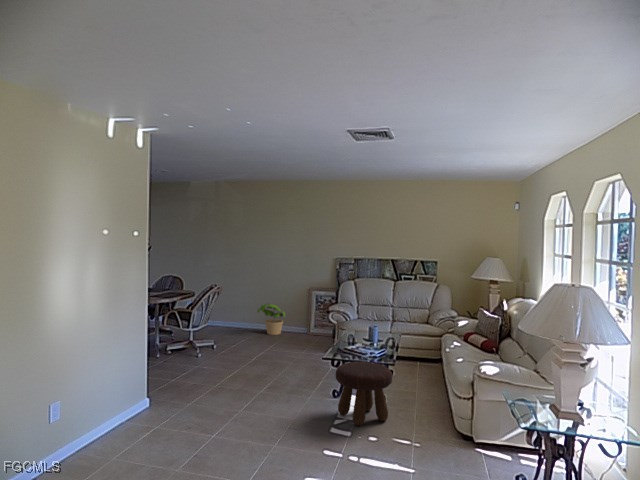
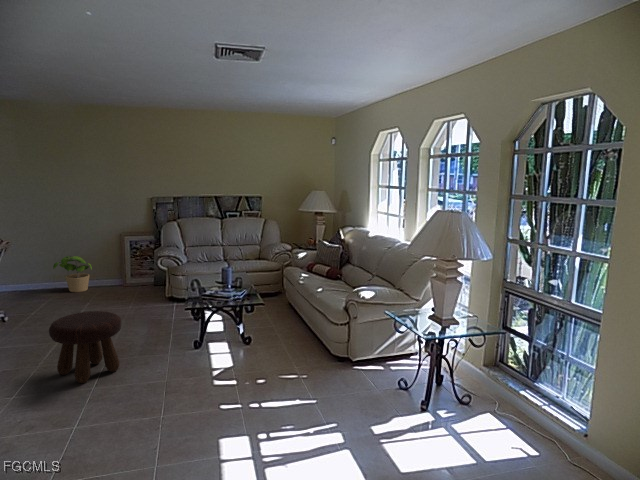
footstool: present [336,362,392,426] -> present [49,311,121,383]

